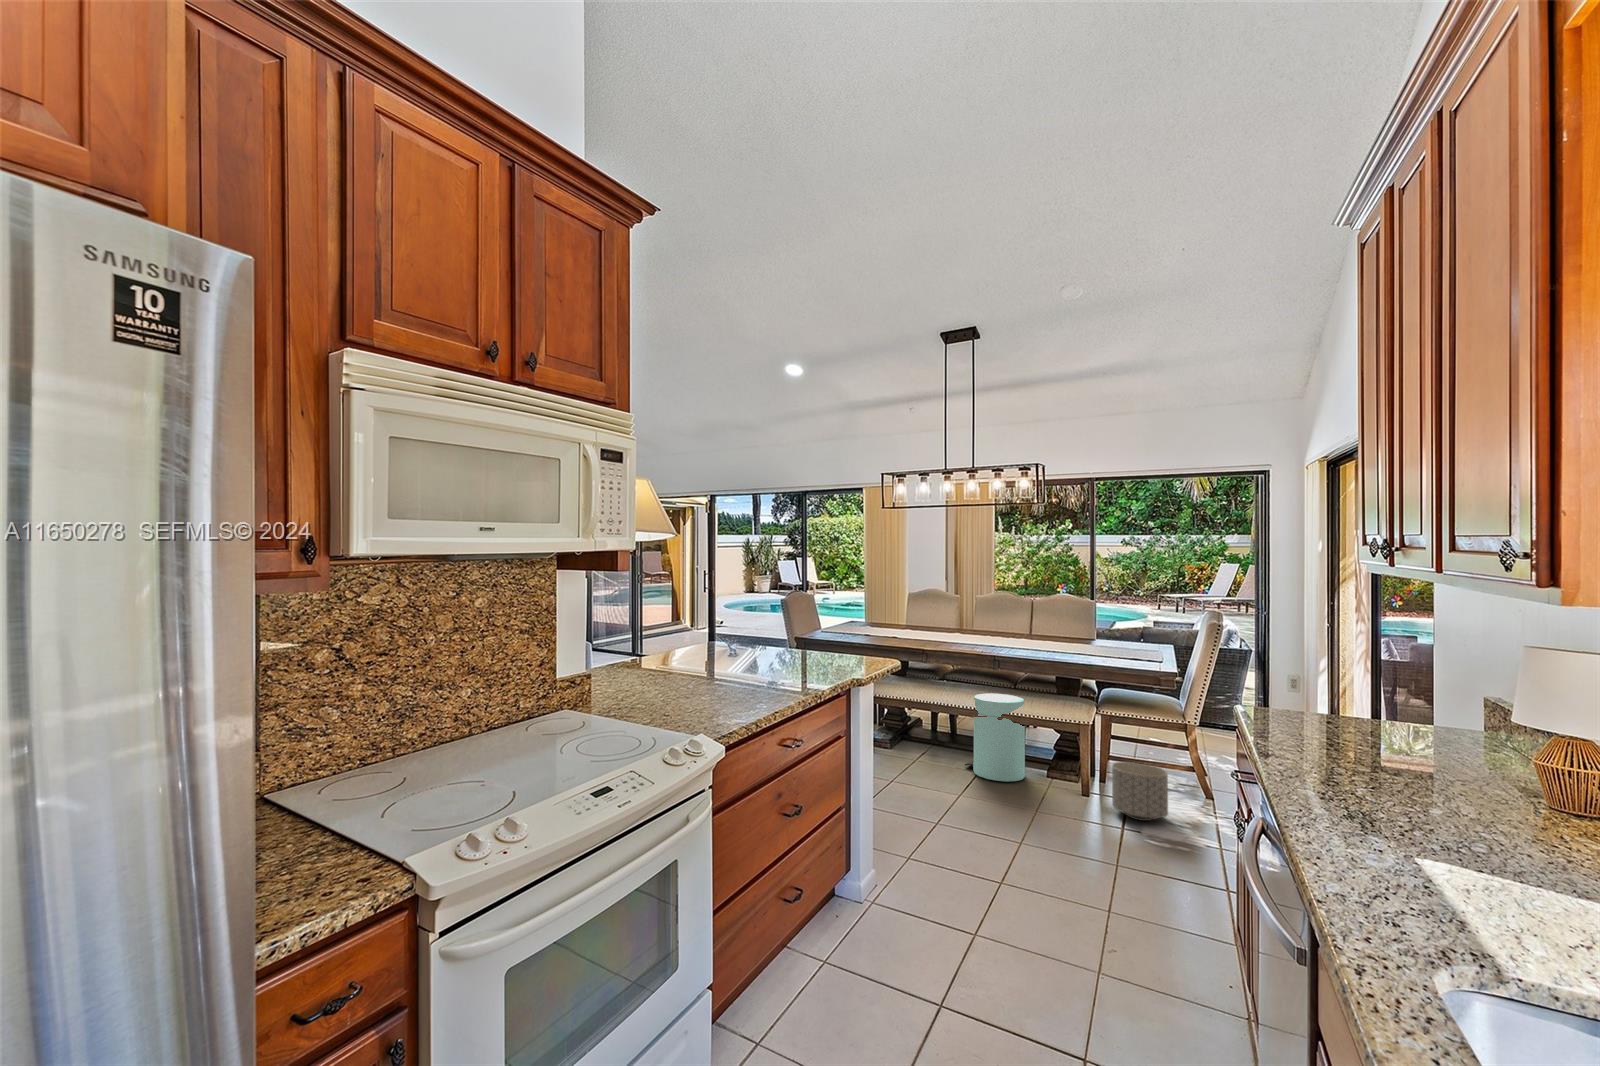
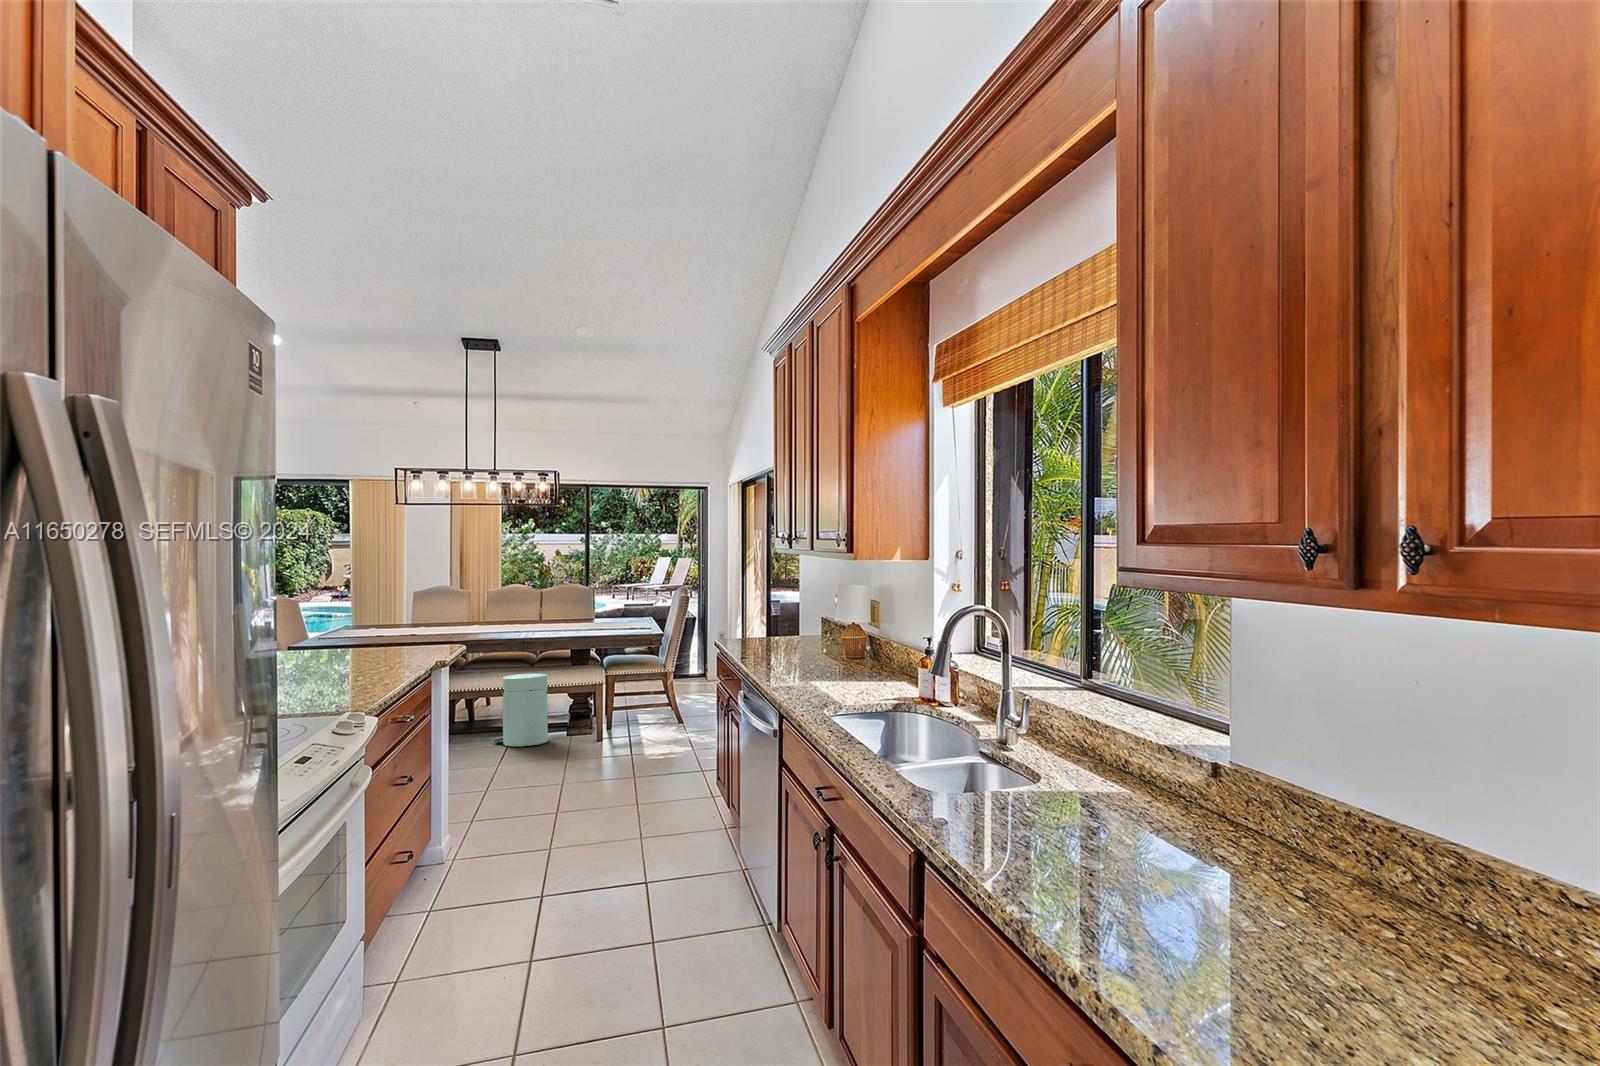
planter: present [1112,762,1168,821] -> none [622,705,660,745]

